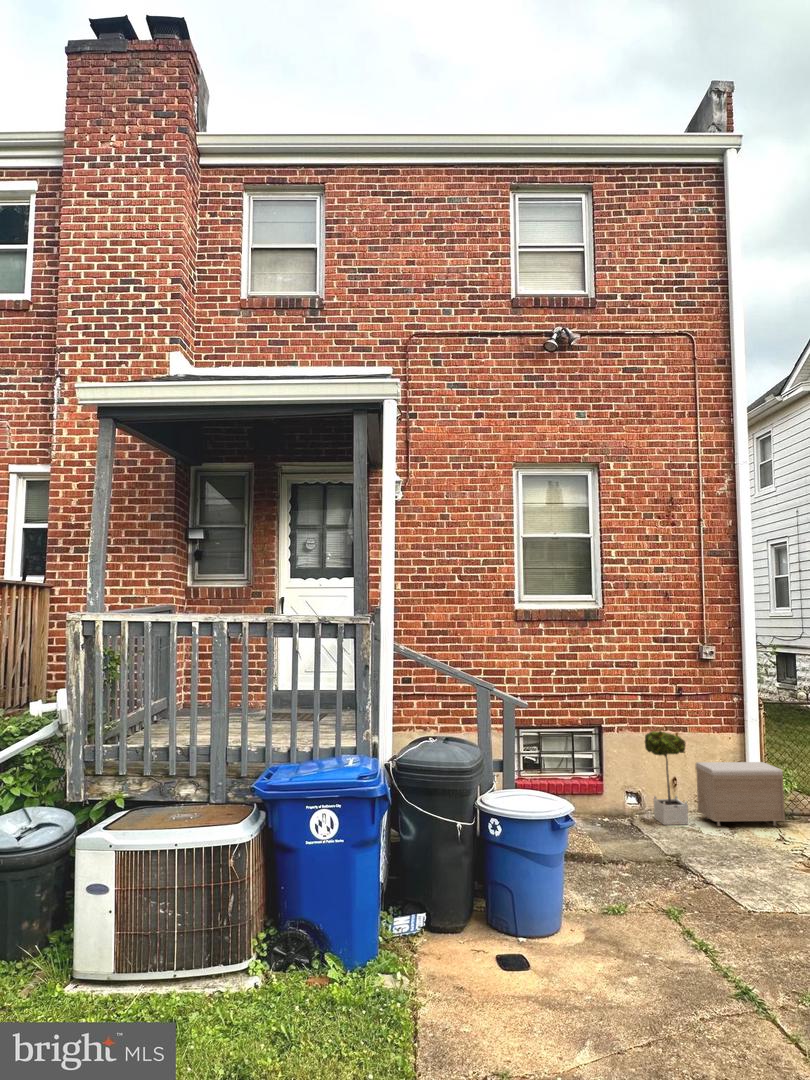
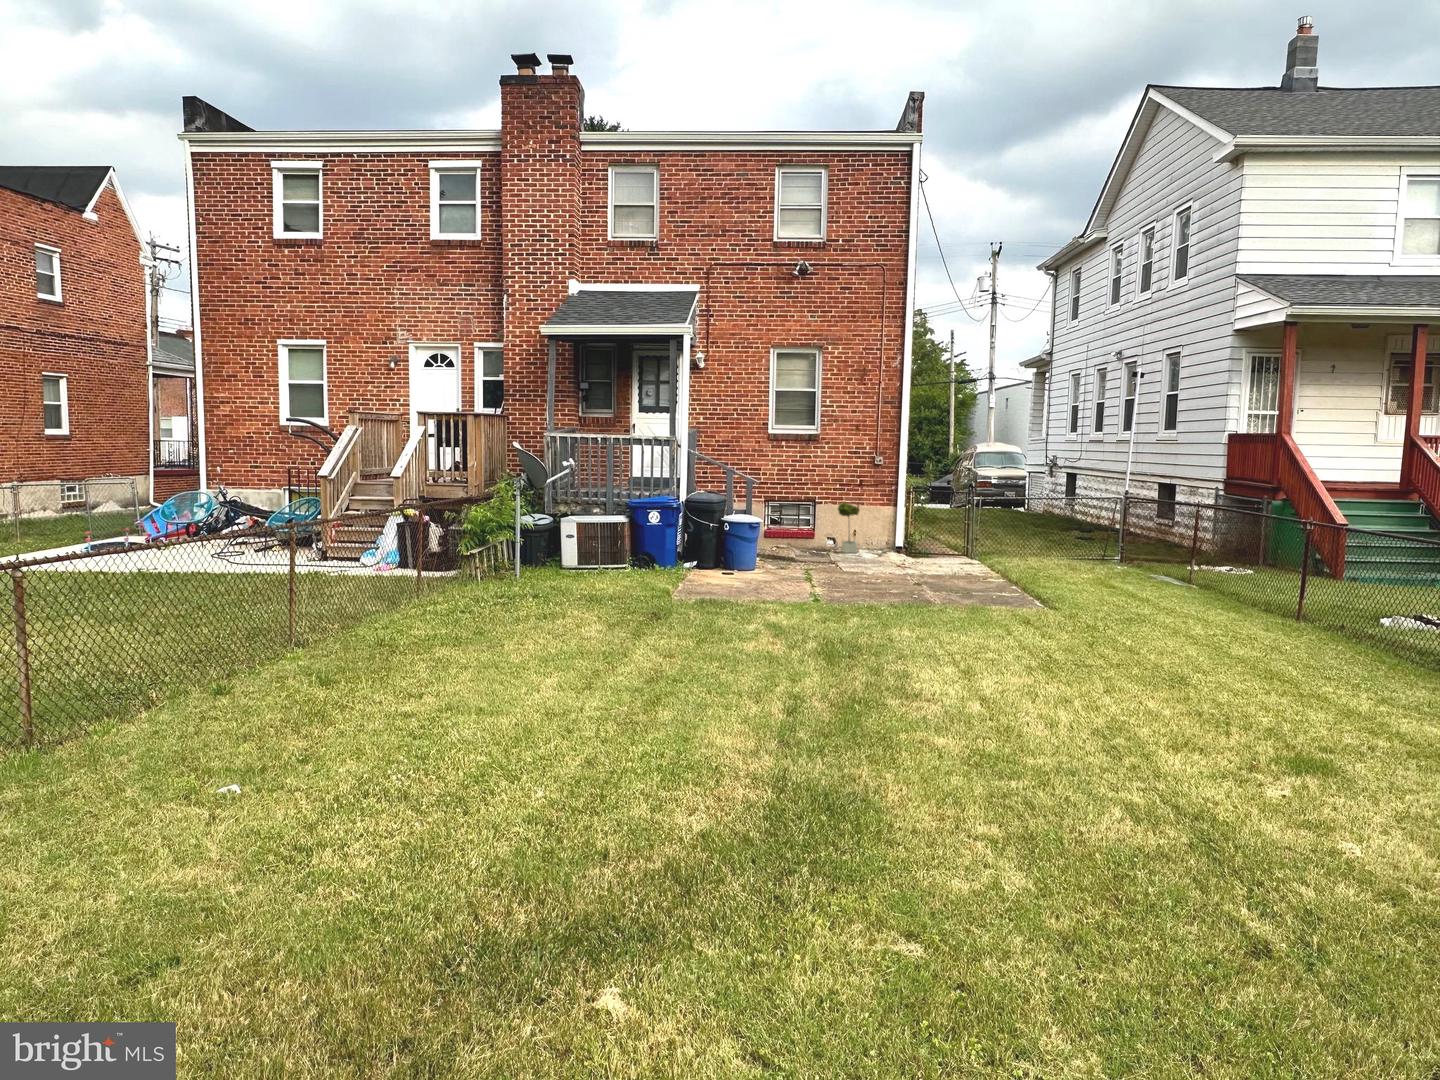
storage bench: present [696,762,785,826] -> none [867,522,910,555]

